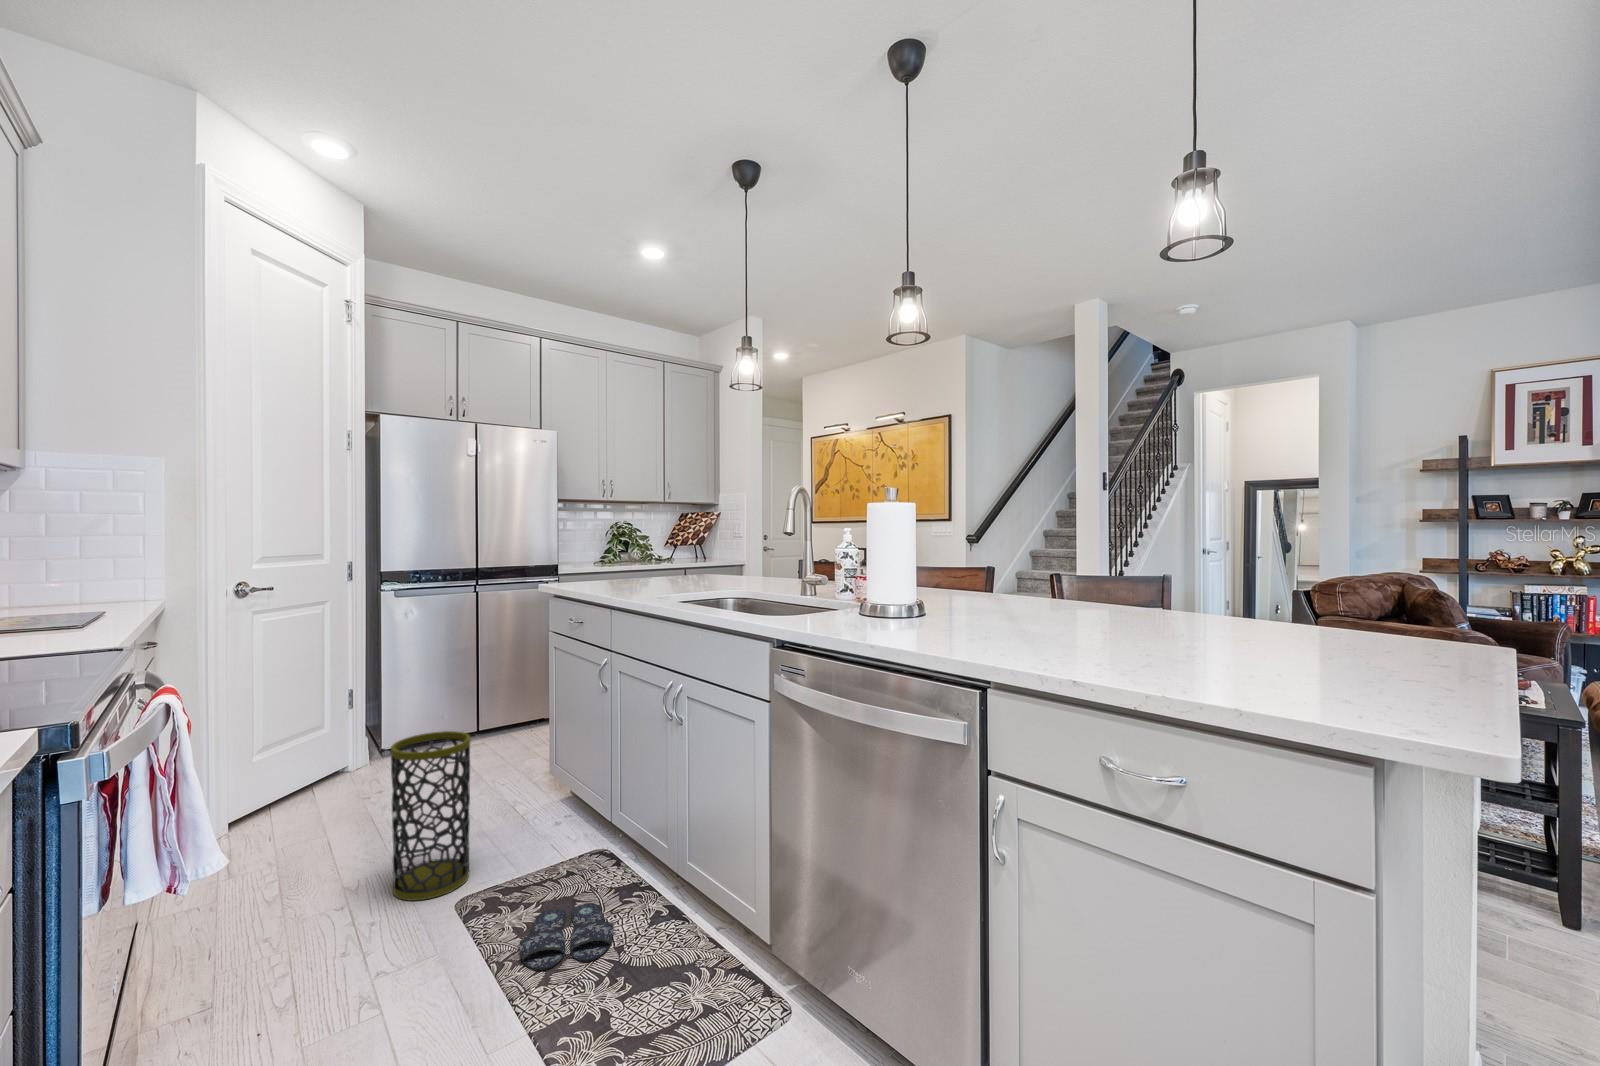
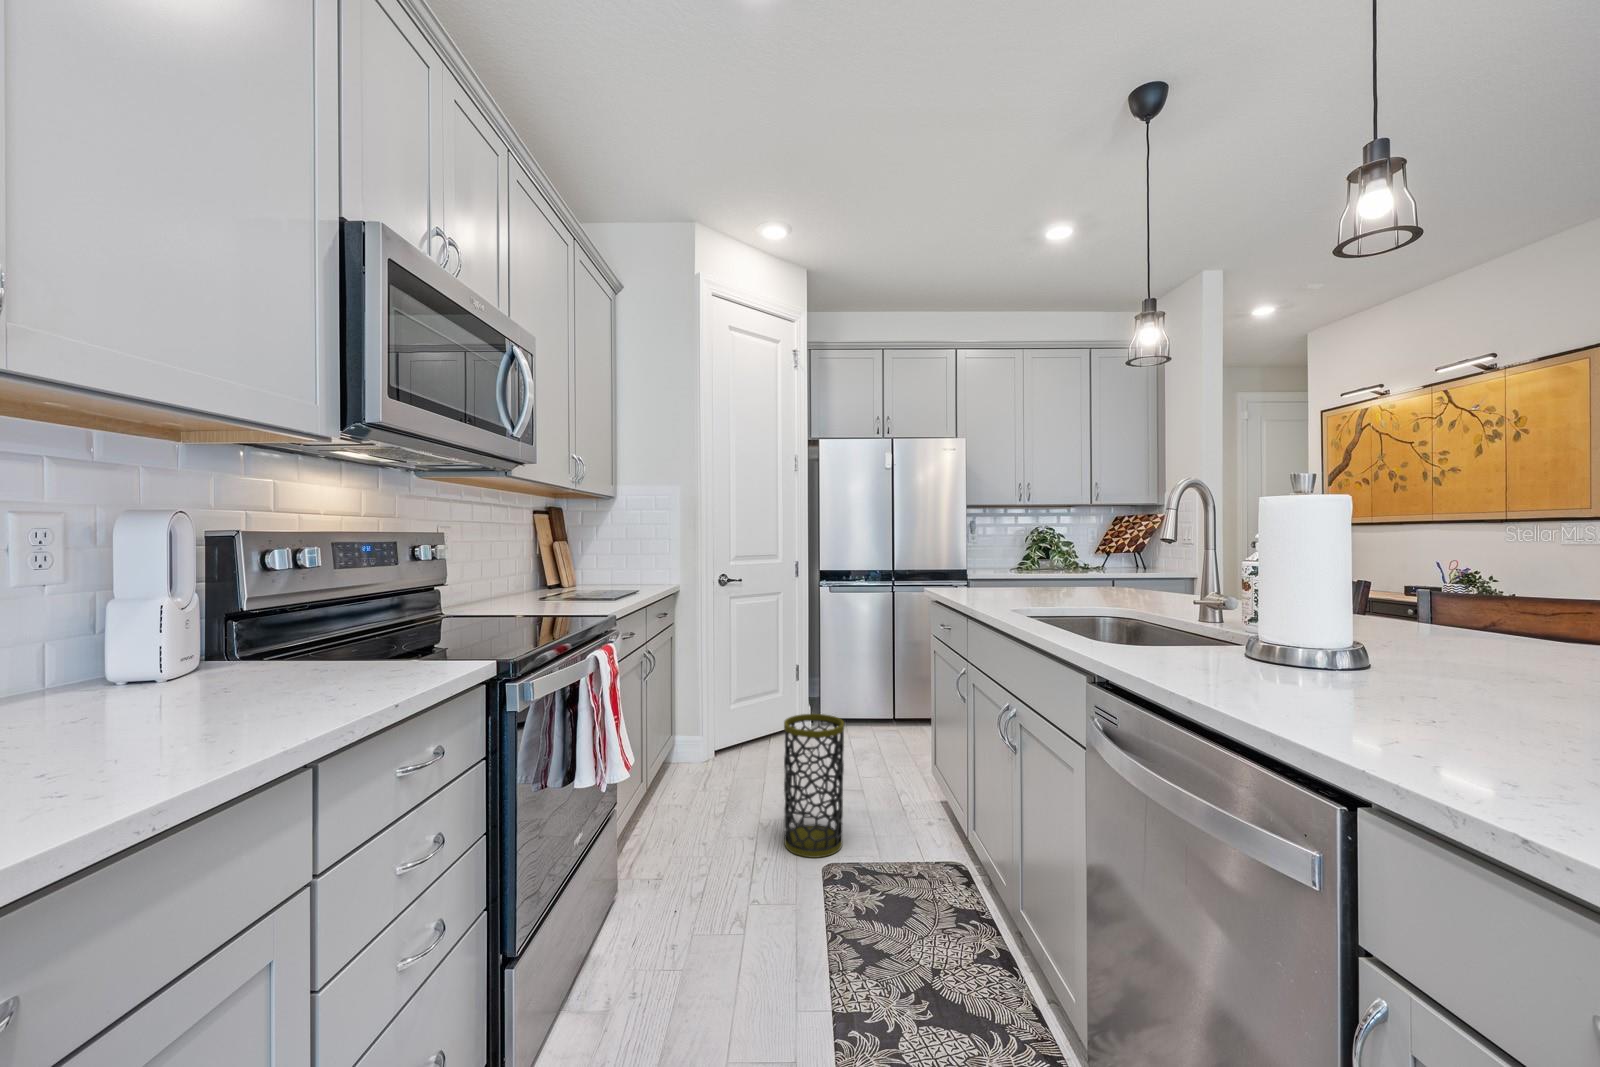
slippers: present [520,903,614,970] -> none [850,904,940,971]

